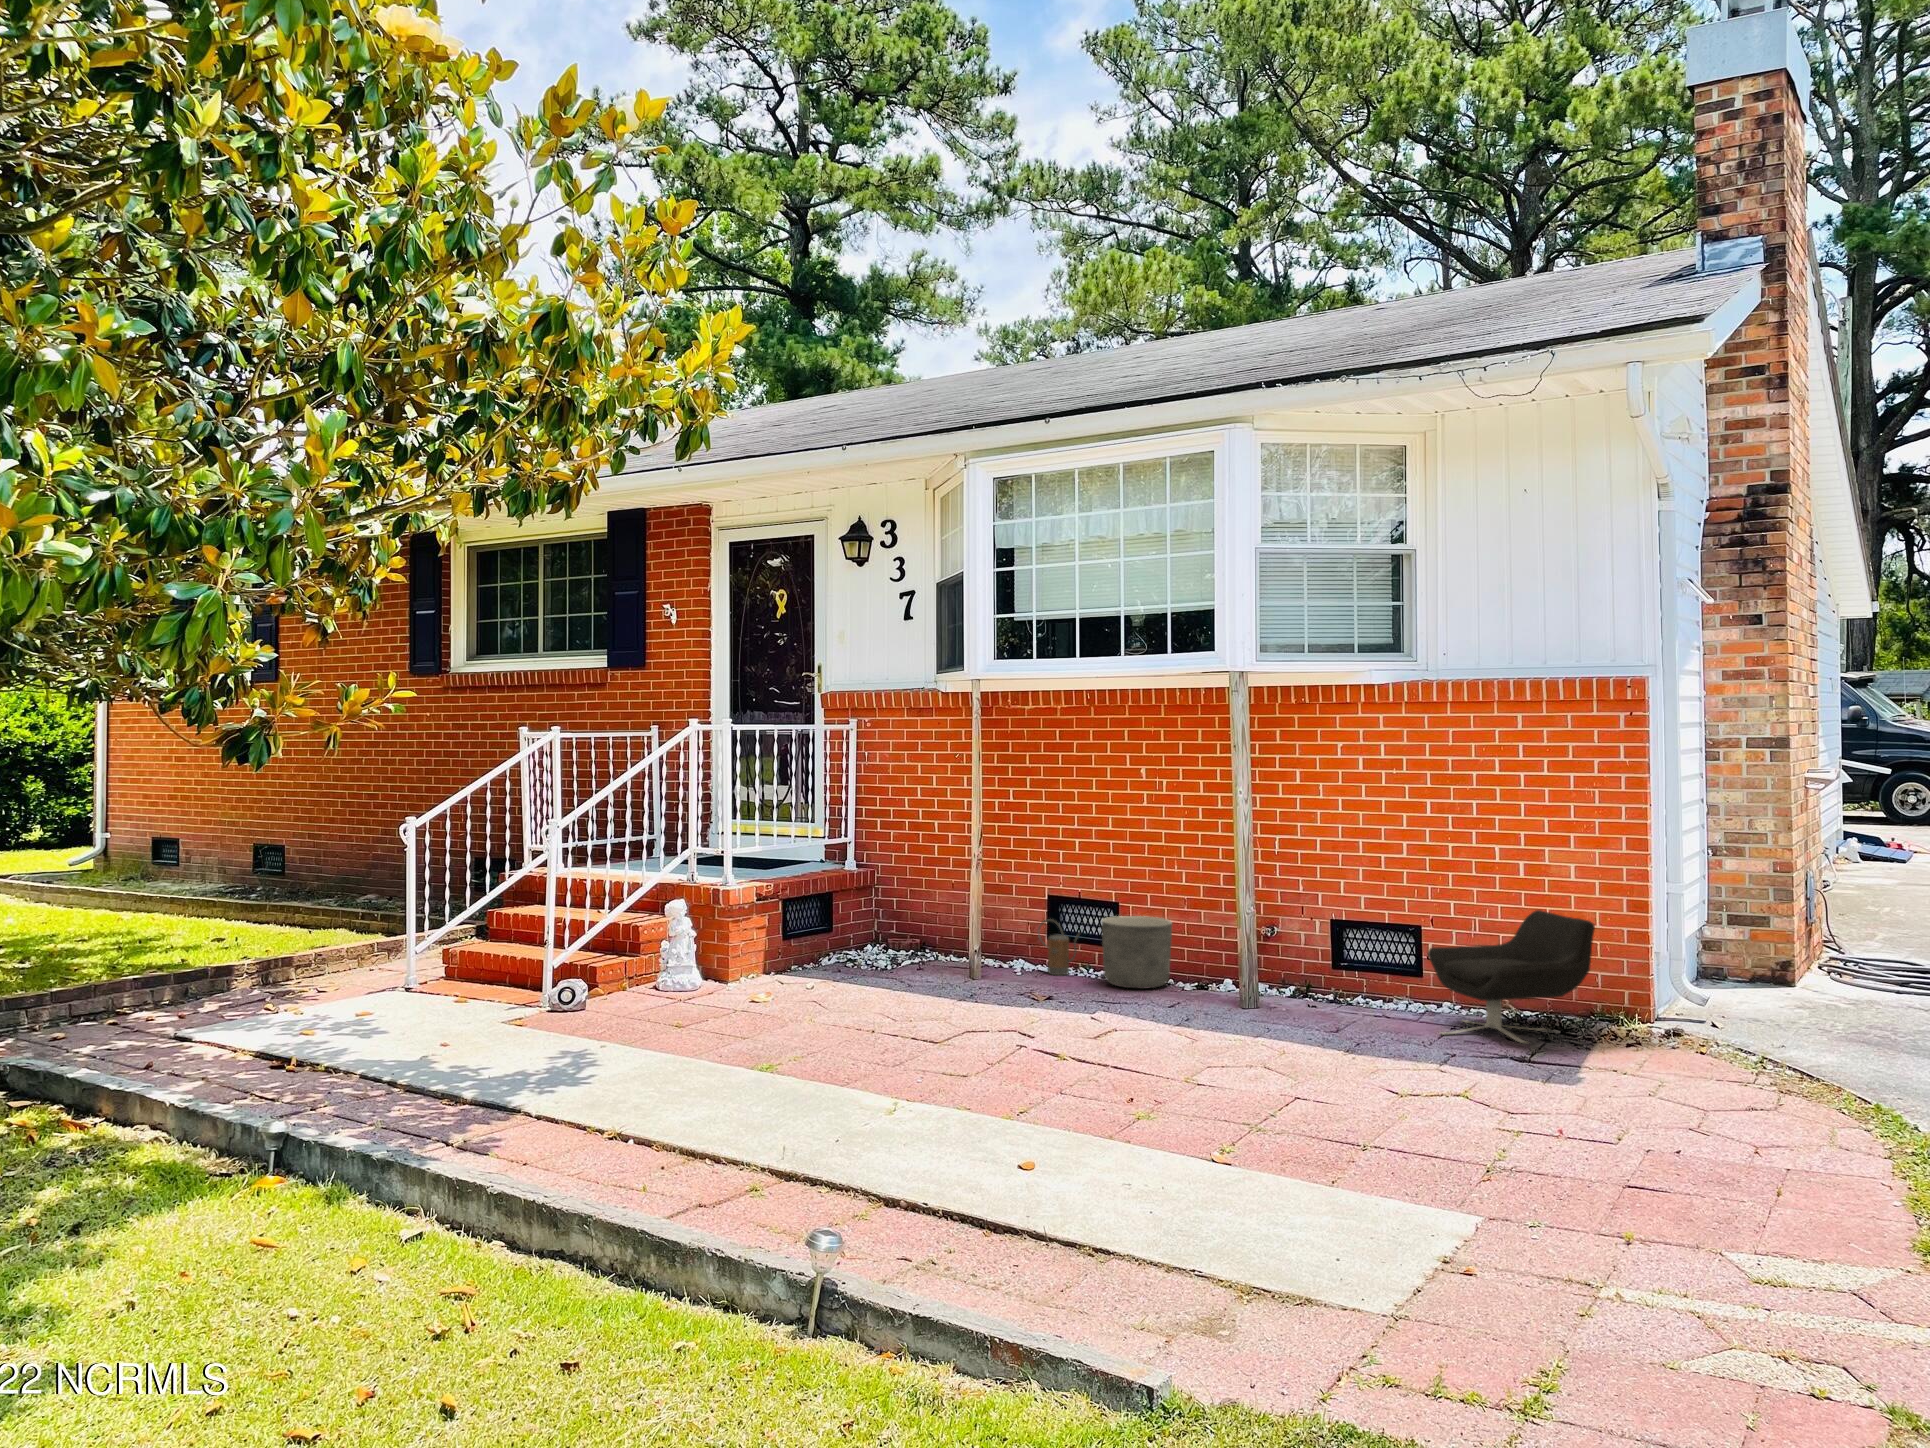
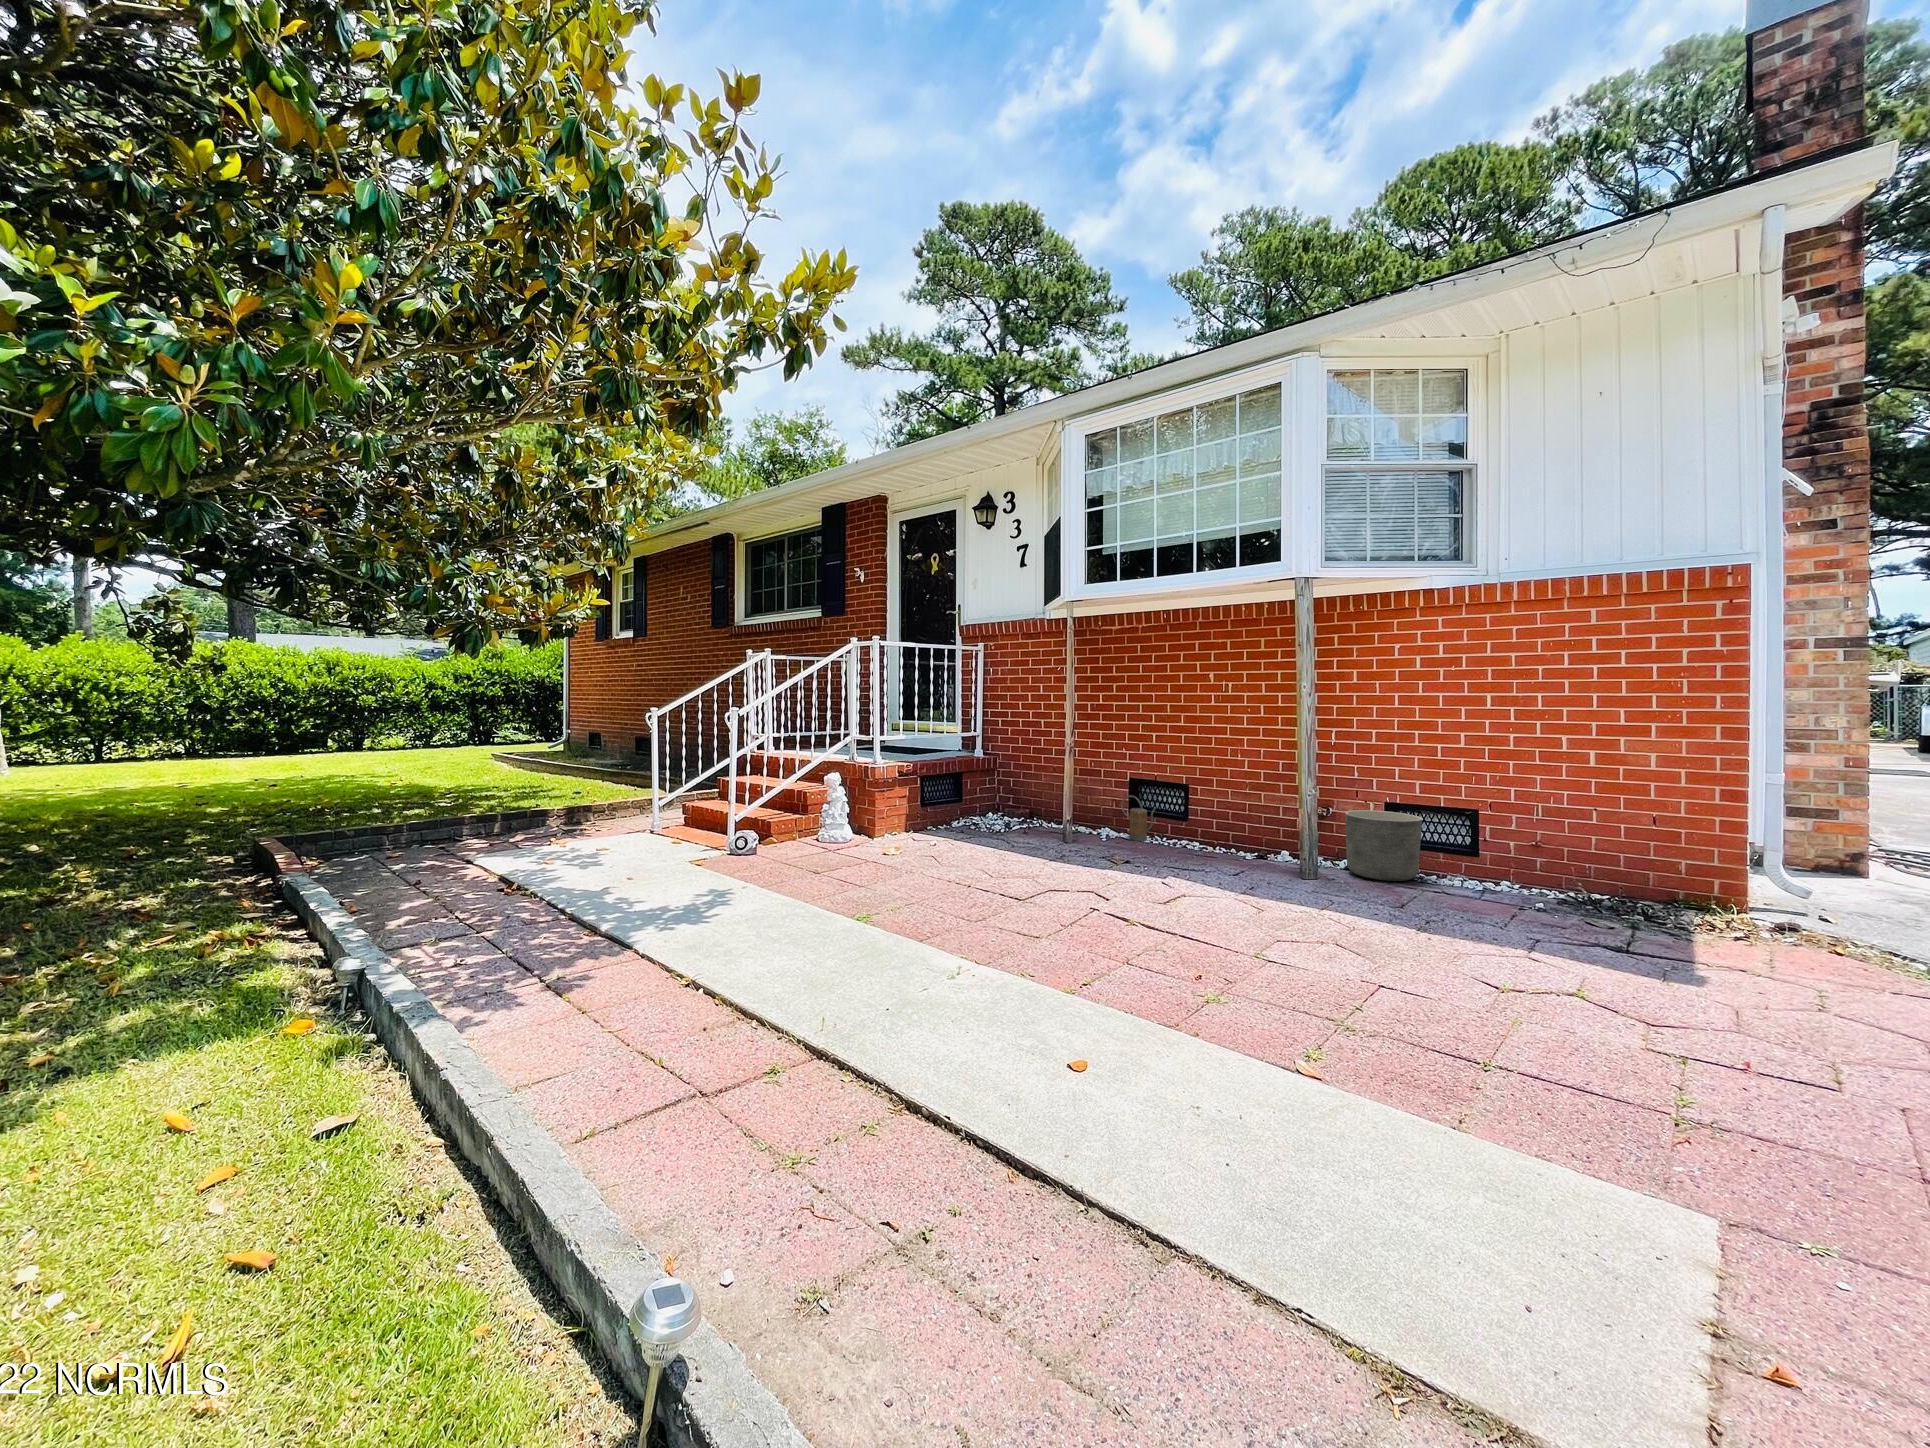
lounge chair: present [1428,910,1595,1043] -> none [1491,797,1689,929]
planter: present [1102,916,1172,989] -> present [1345,810,1422,881]

